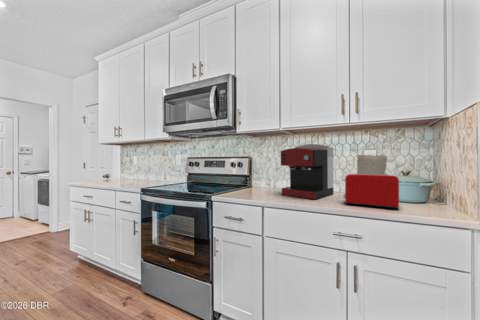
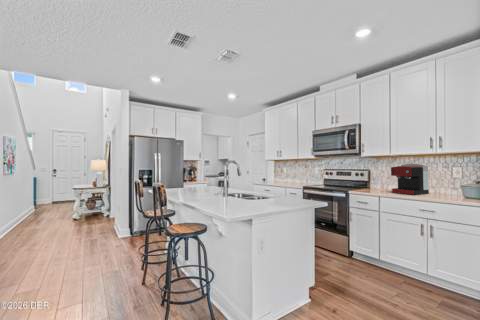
toaster: present [343,155,399,209] -> none [431,171,469,200]

